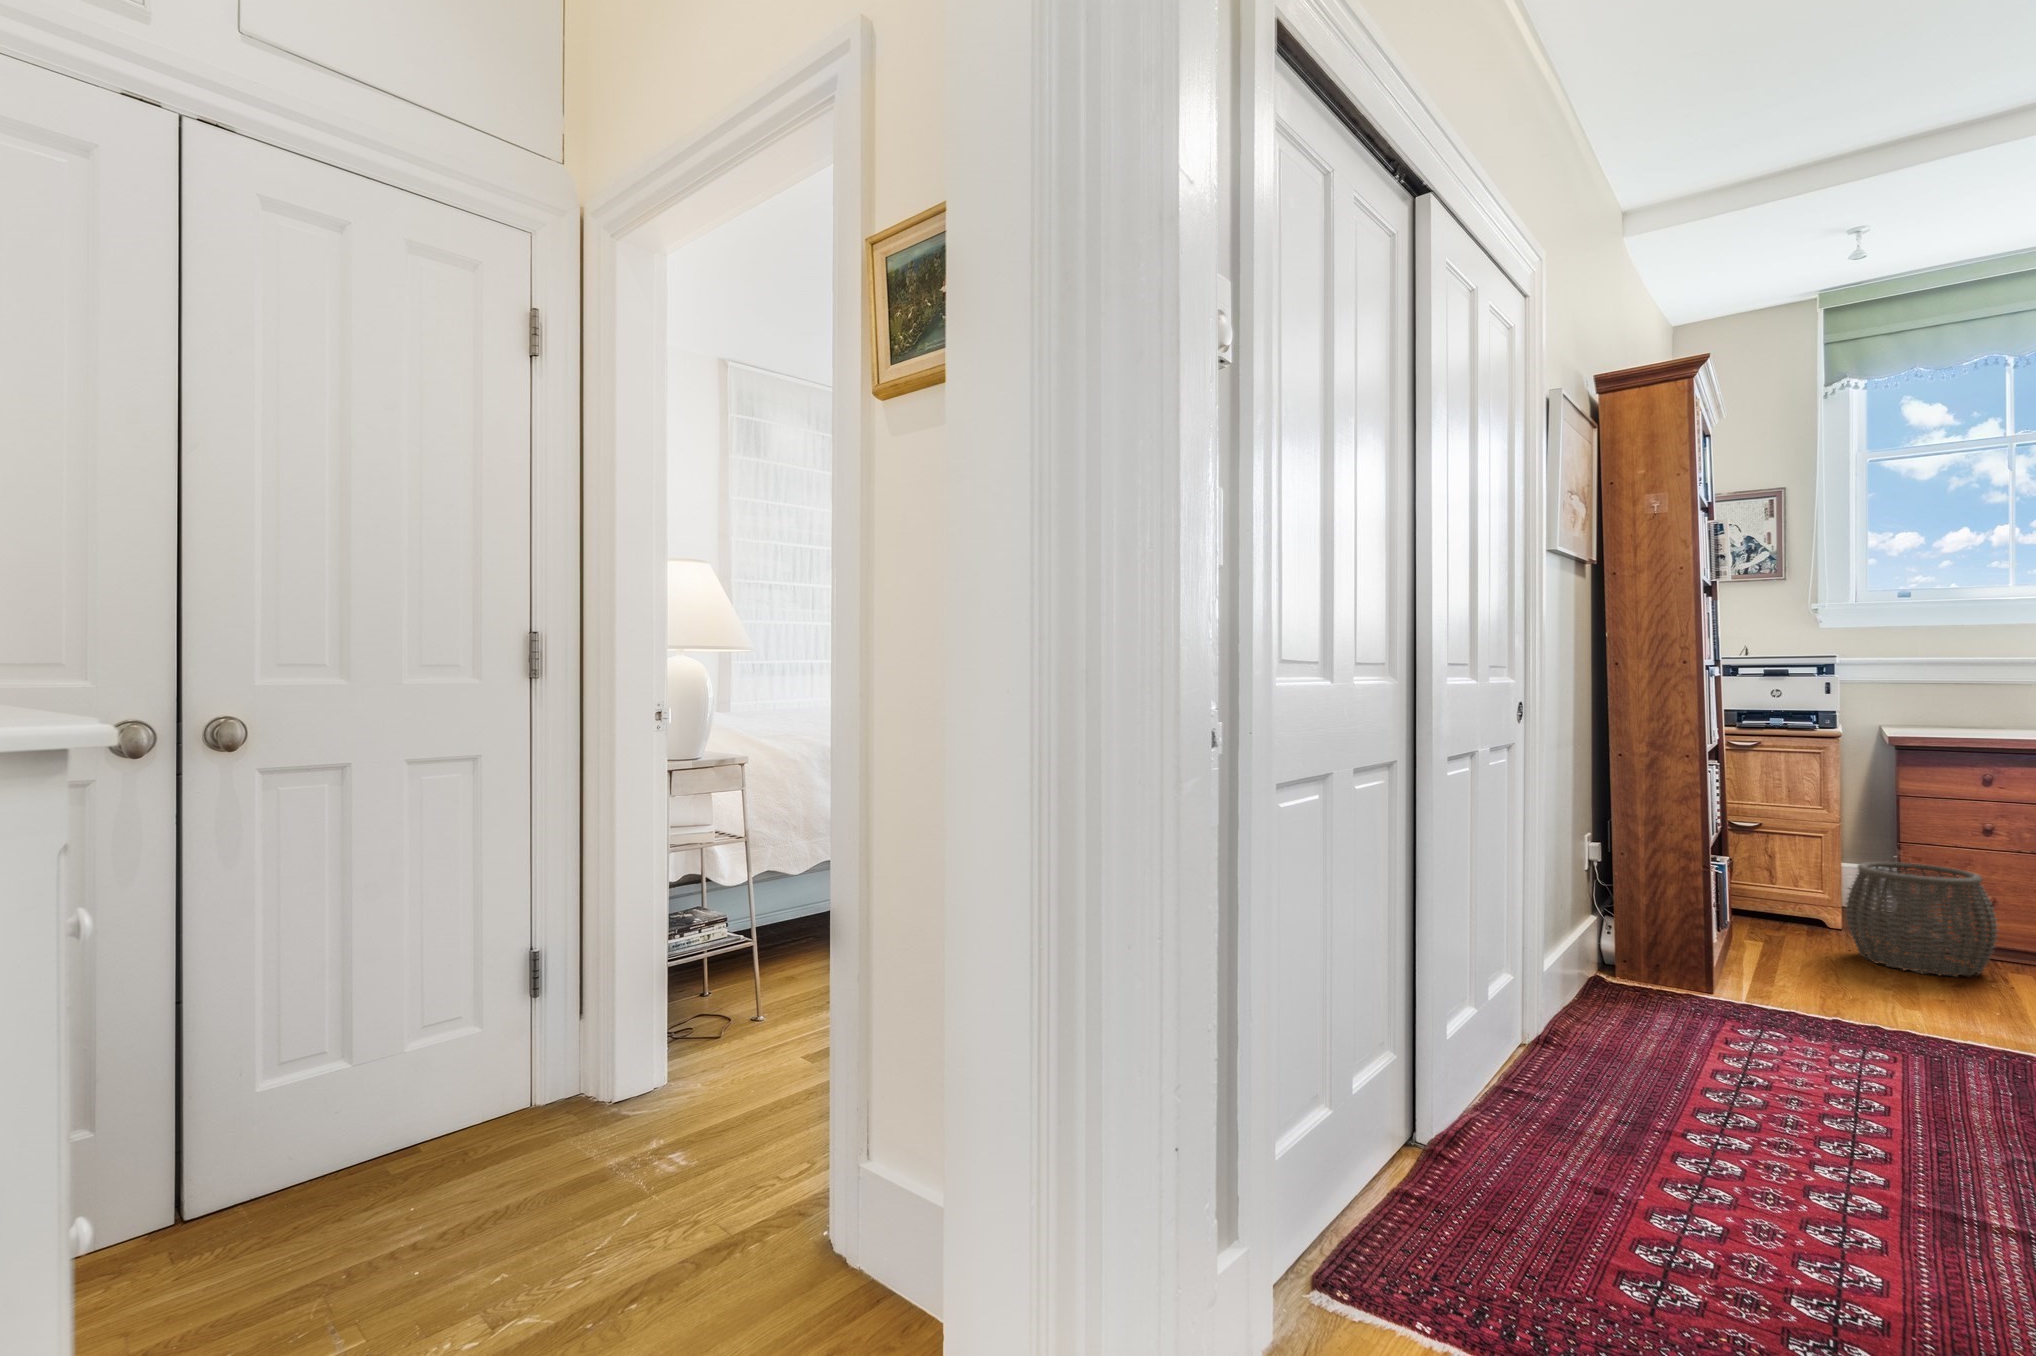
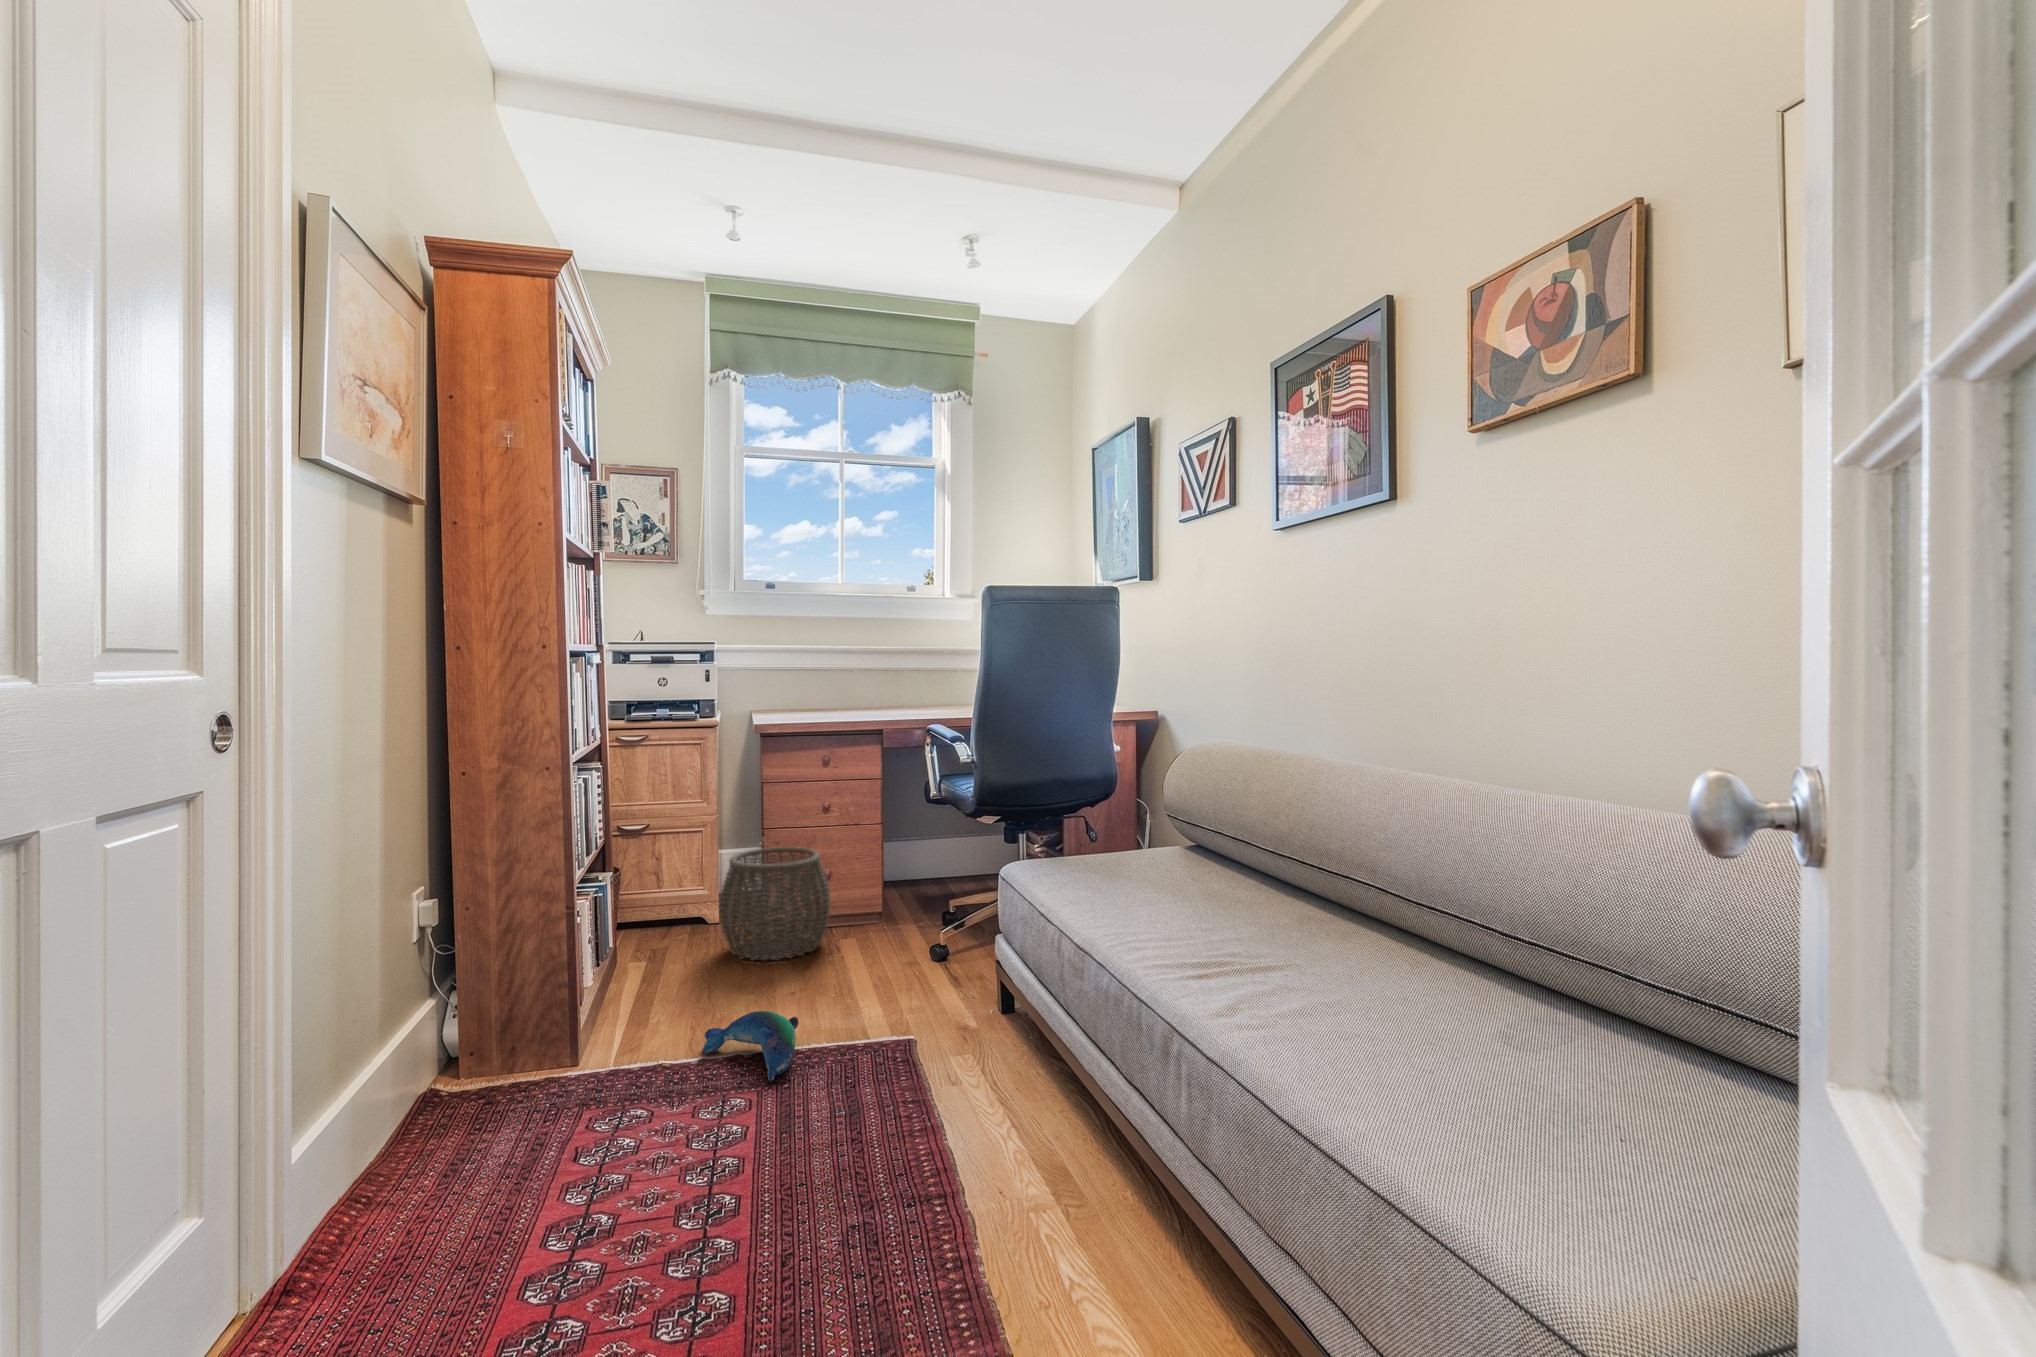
plush toy: none [1837,994,1953,1052] -> present [702,1011,798,1081]

